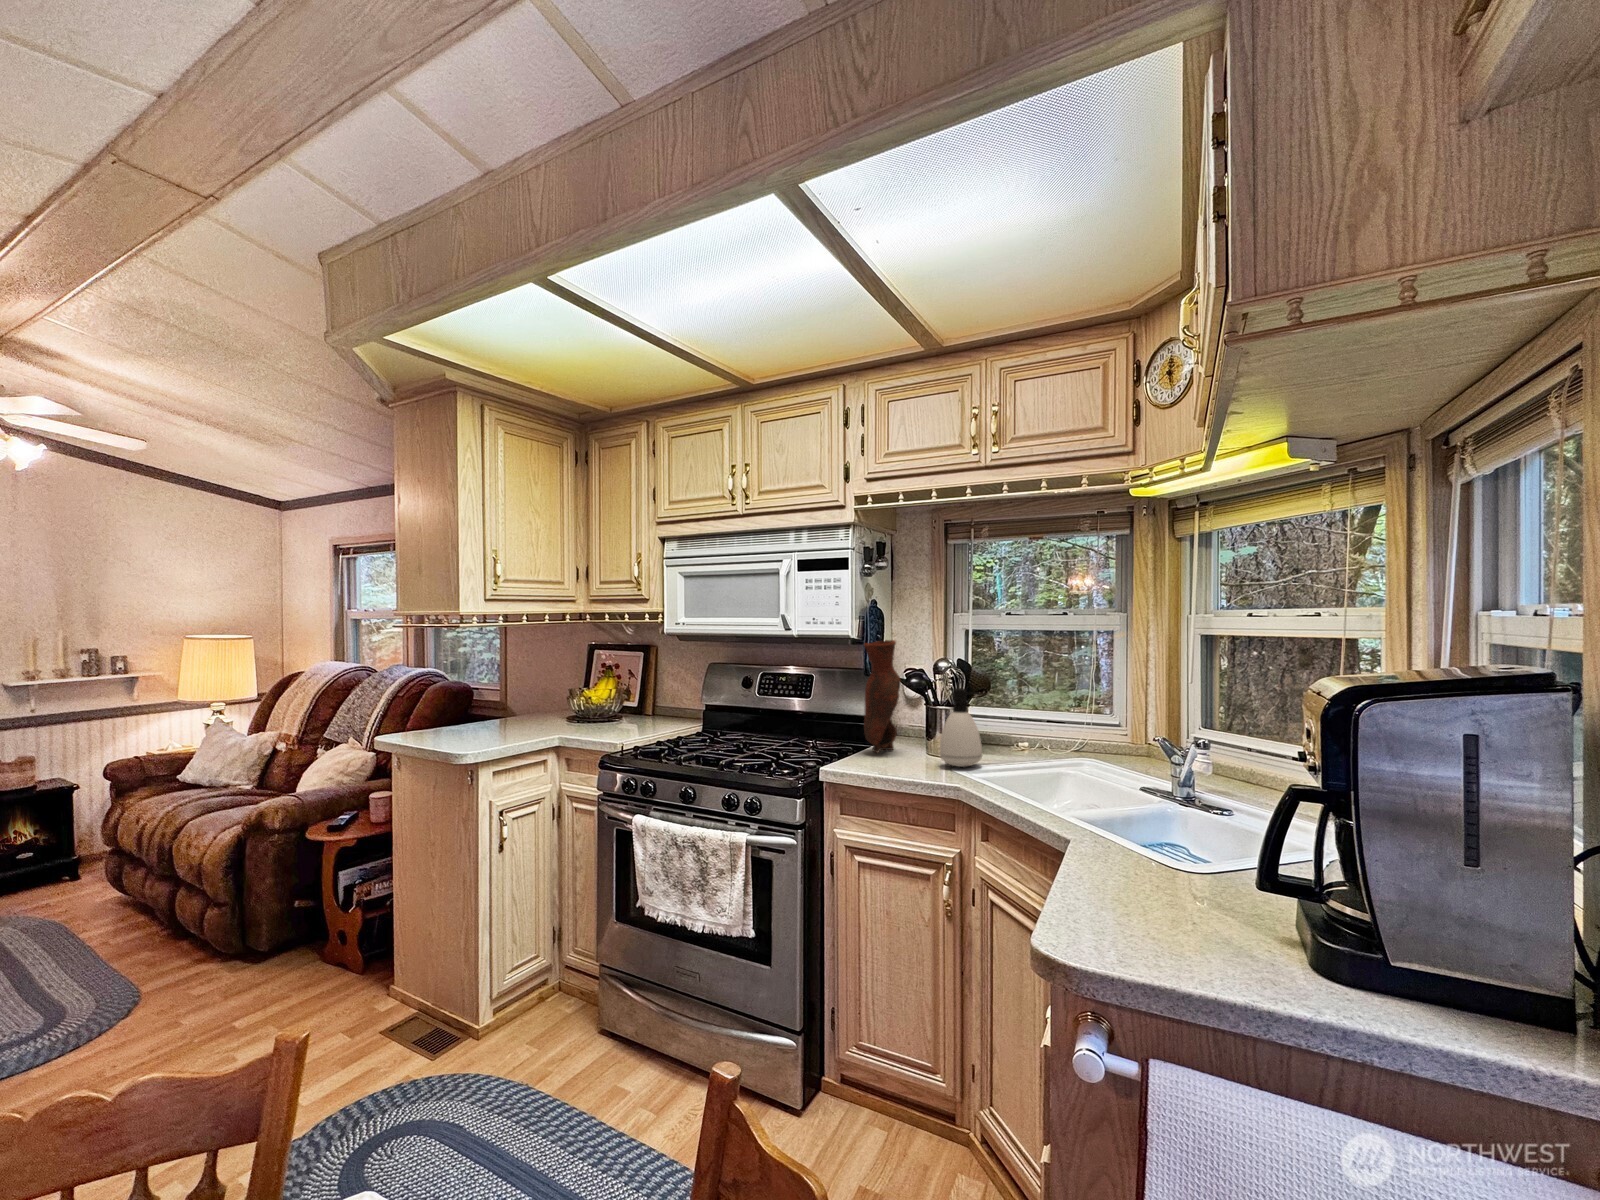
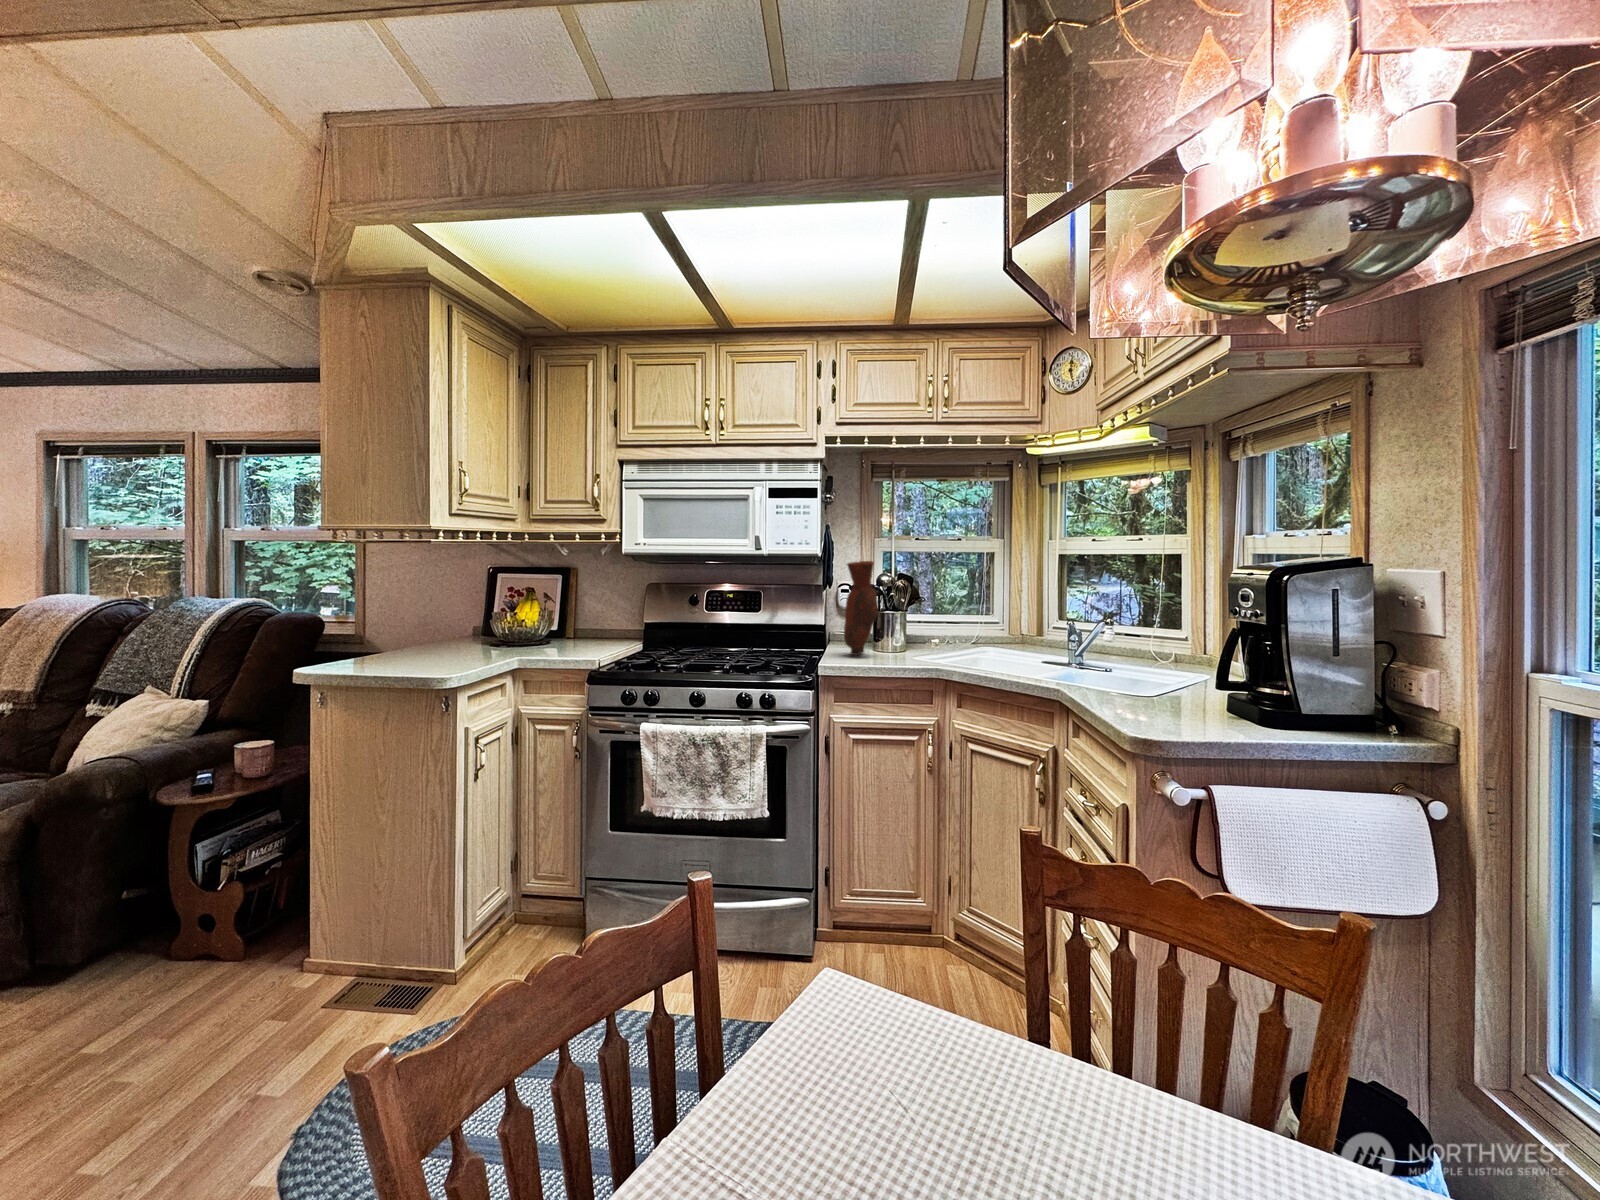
soap dispenser: present [940,688,982,767] -> none [924,599,960,662]

